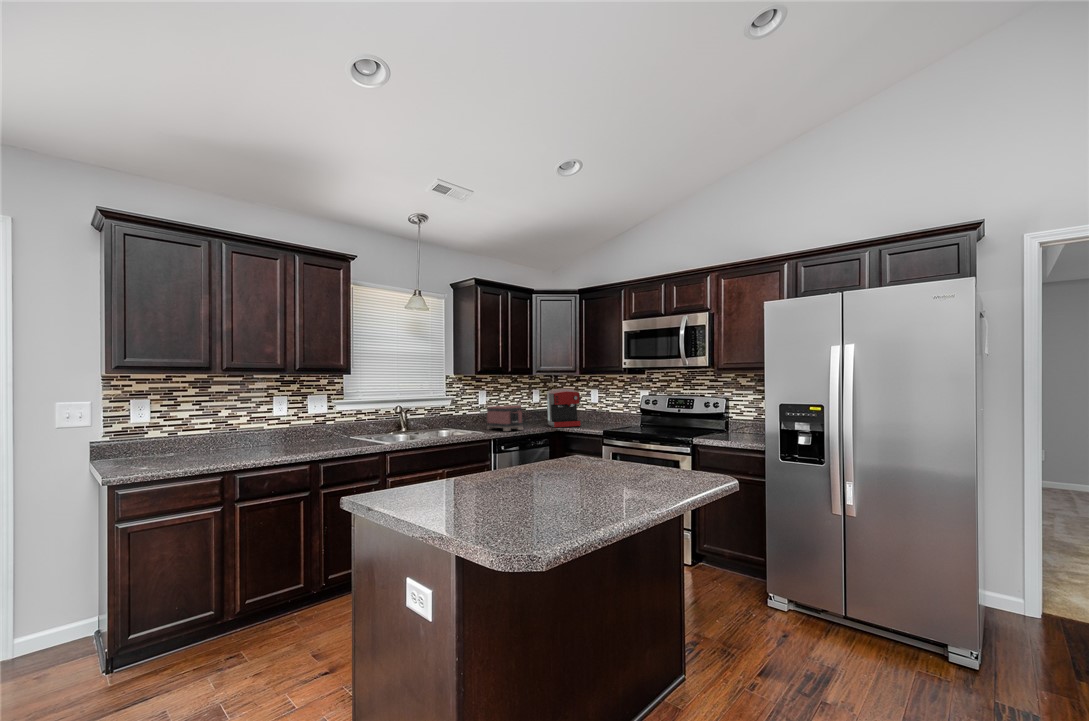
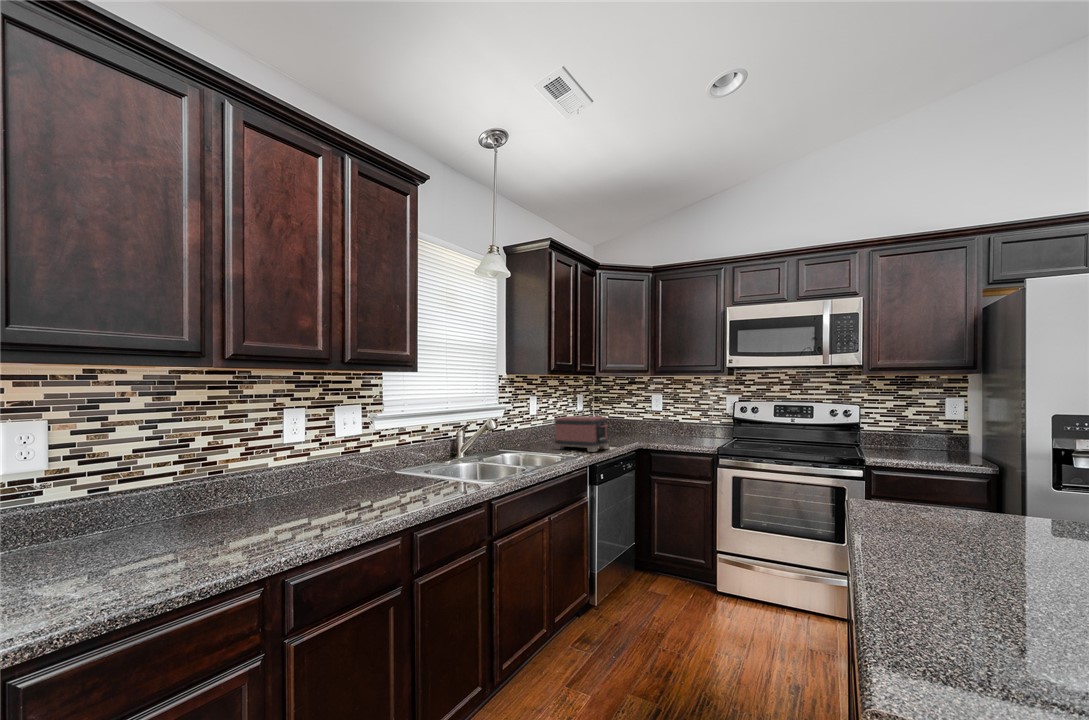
coffee maker: present [547,388,581,427] -> none [616,393,668,444]

